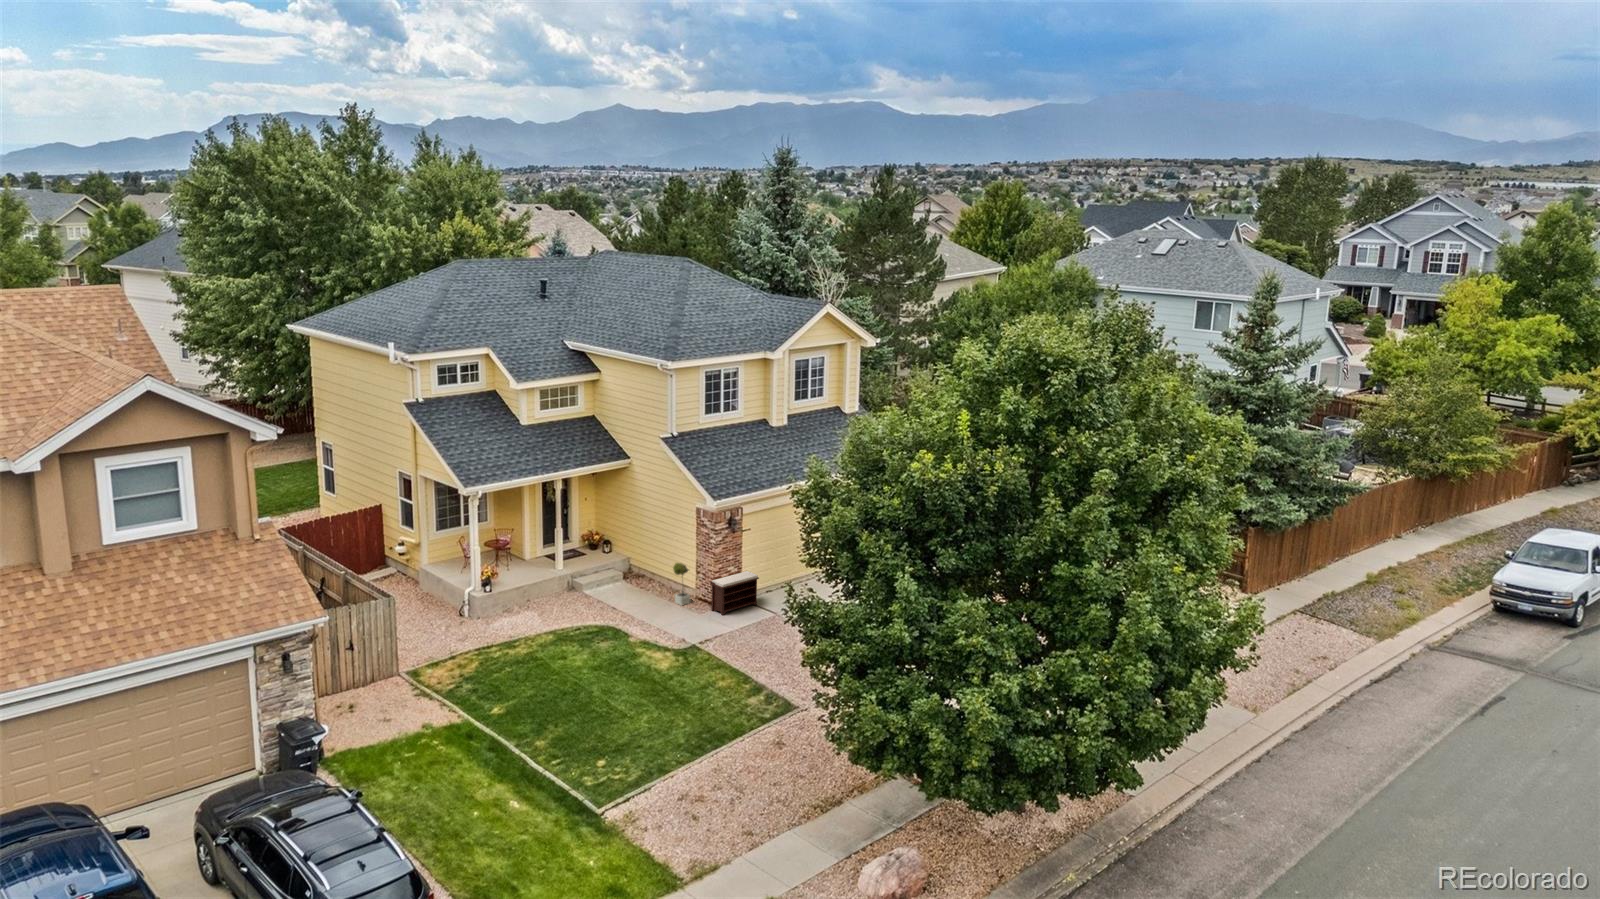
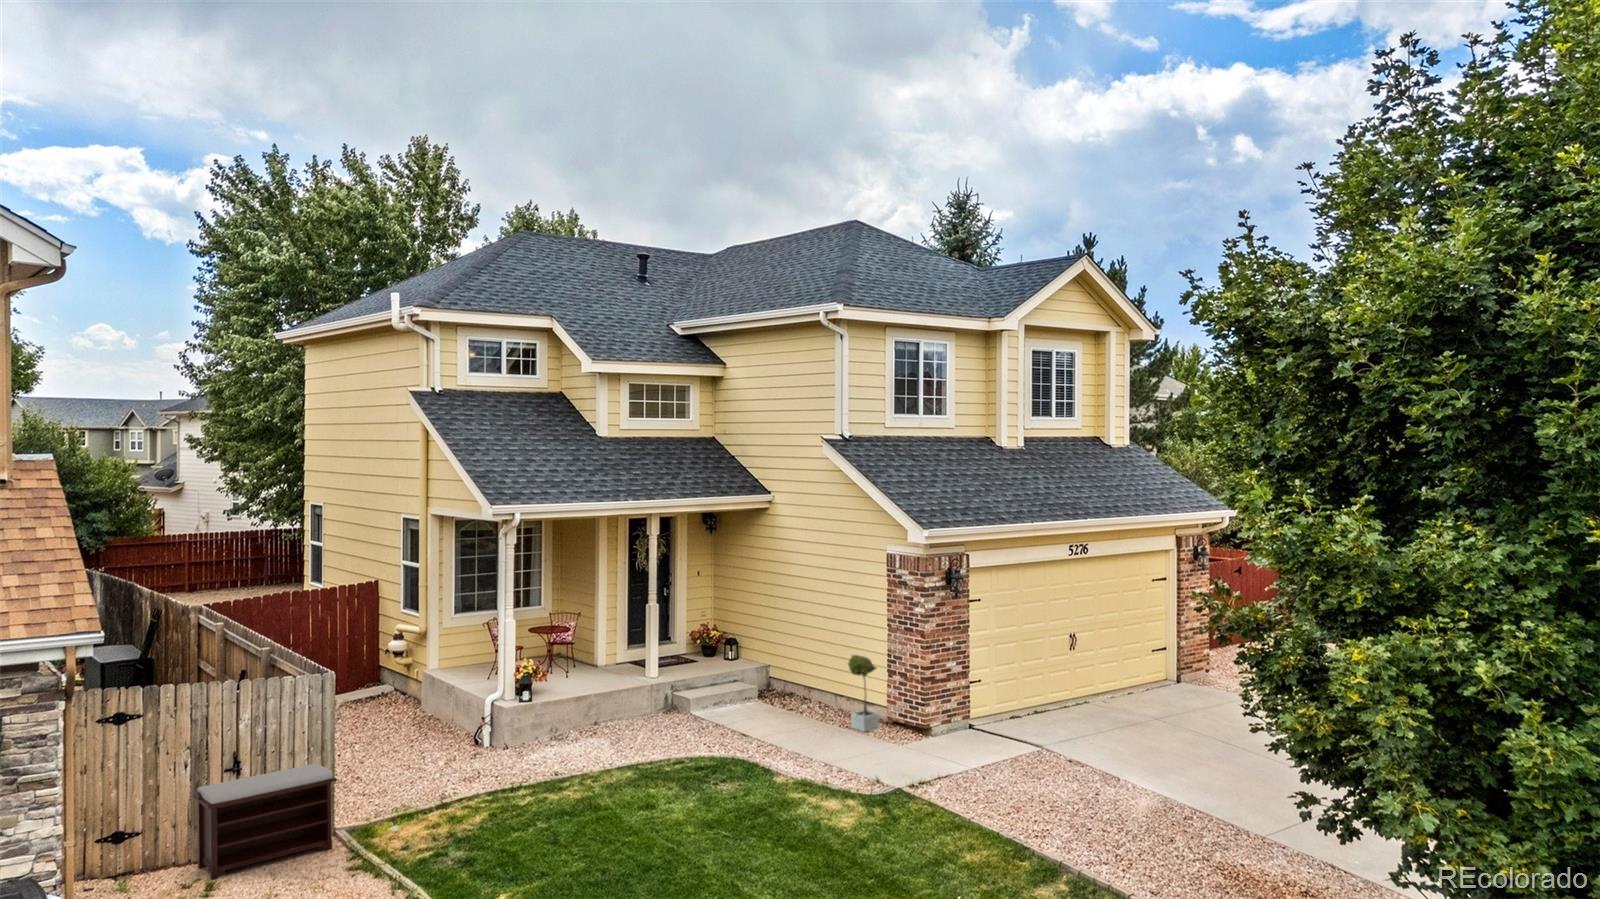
bench: present [710,571,759,615] -> present [193,763,337,880]

